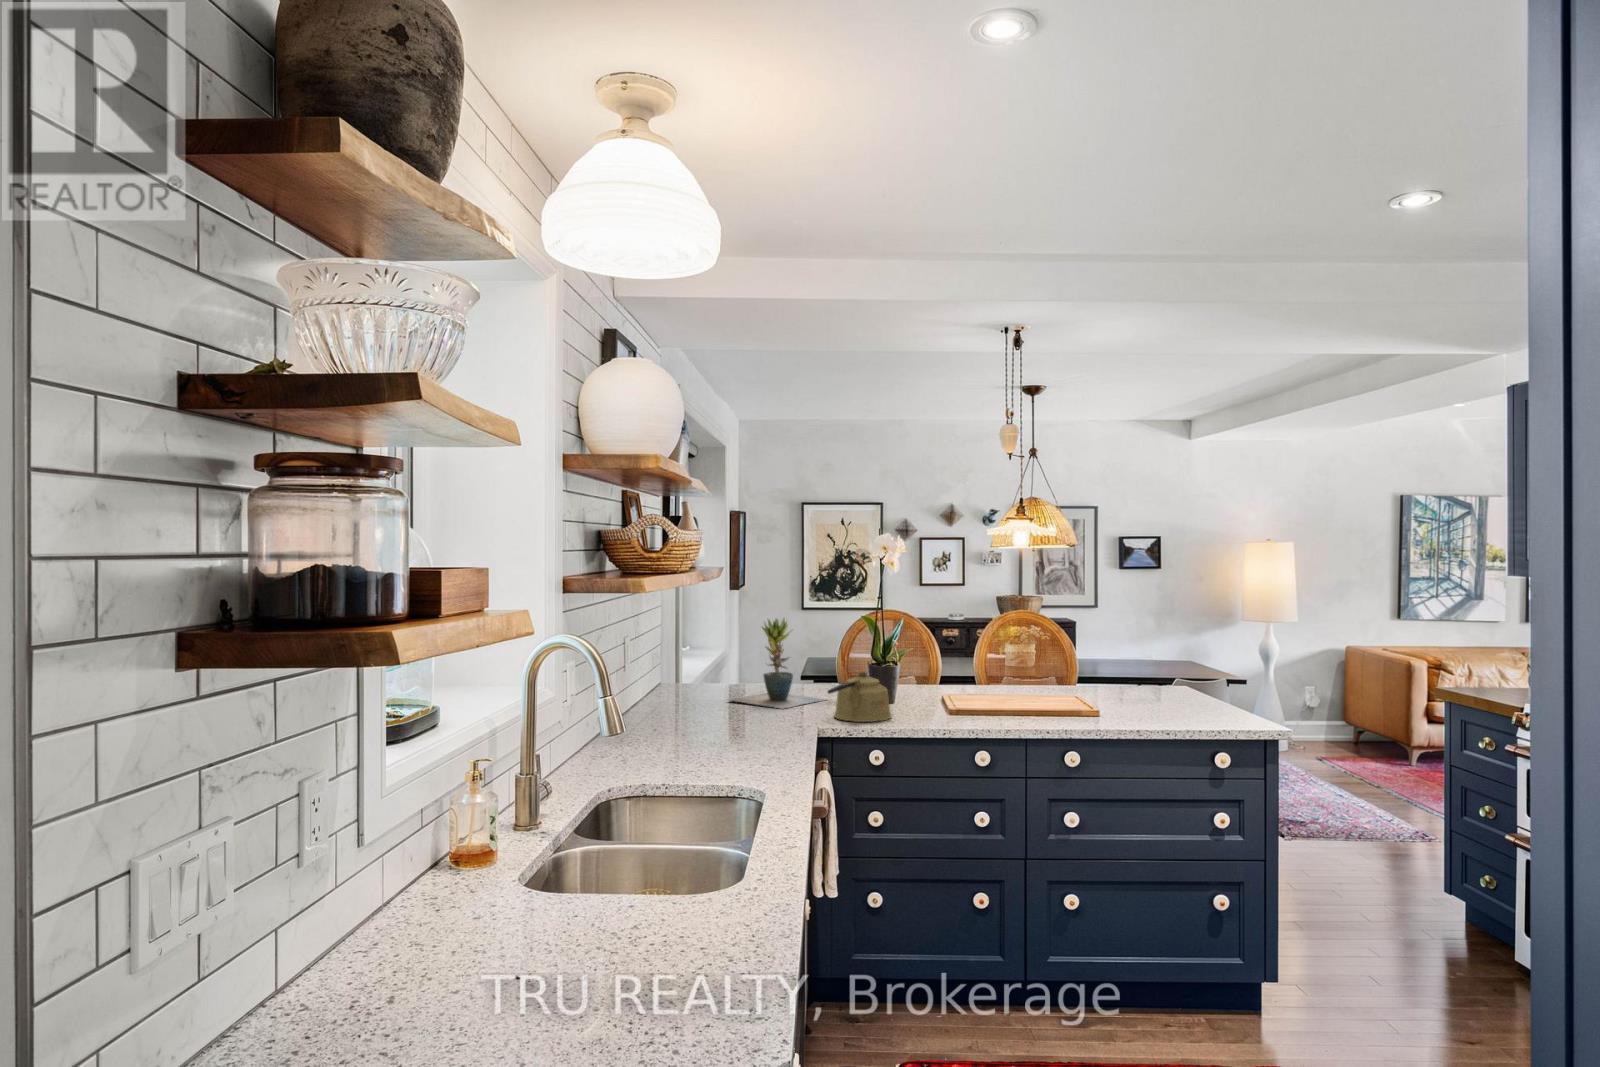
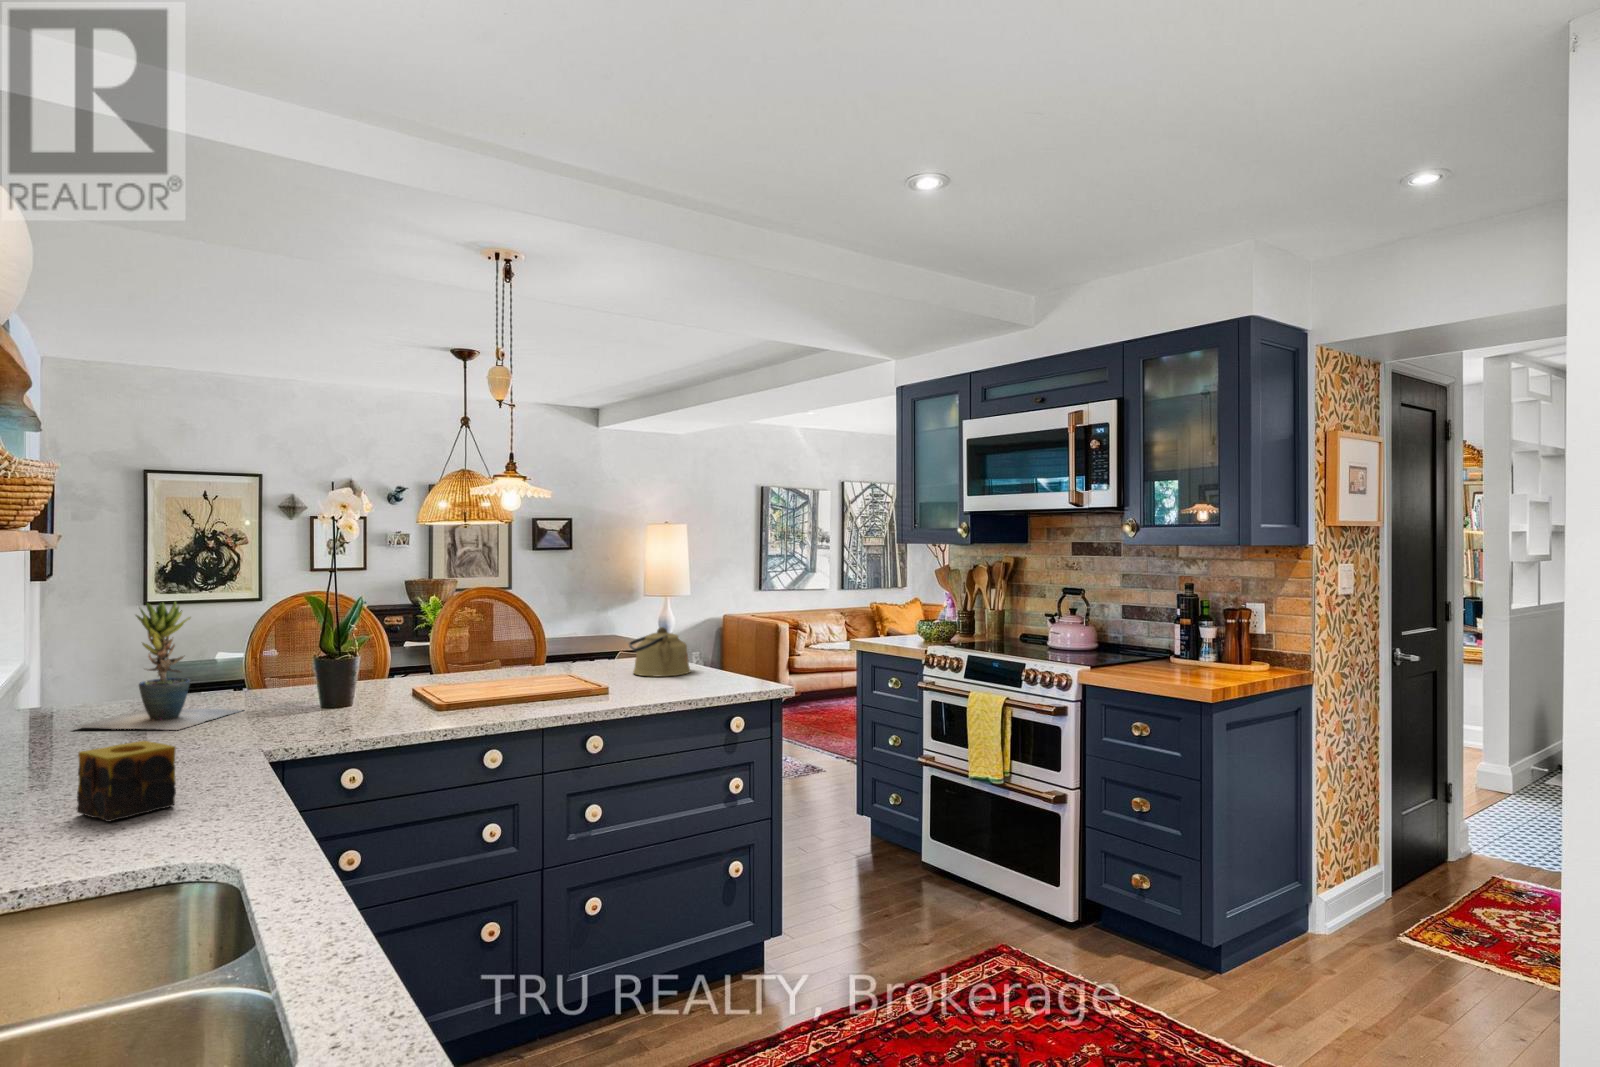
kettle: present [828,671,891,722] -> present [629,627,690,677]
candle: none [713,712,761,759] -> present [76,741,176,822]

